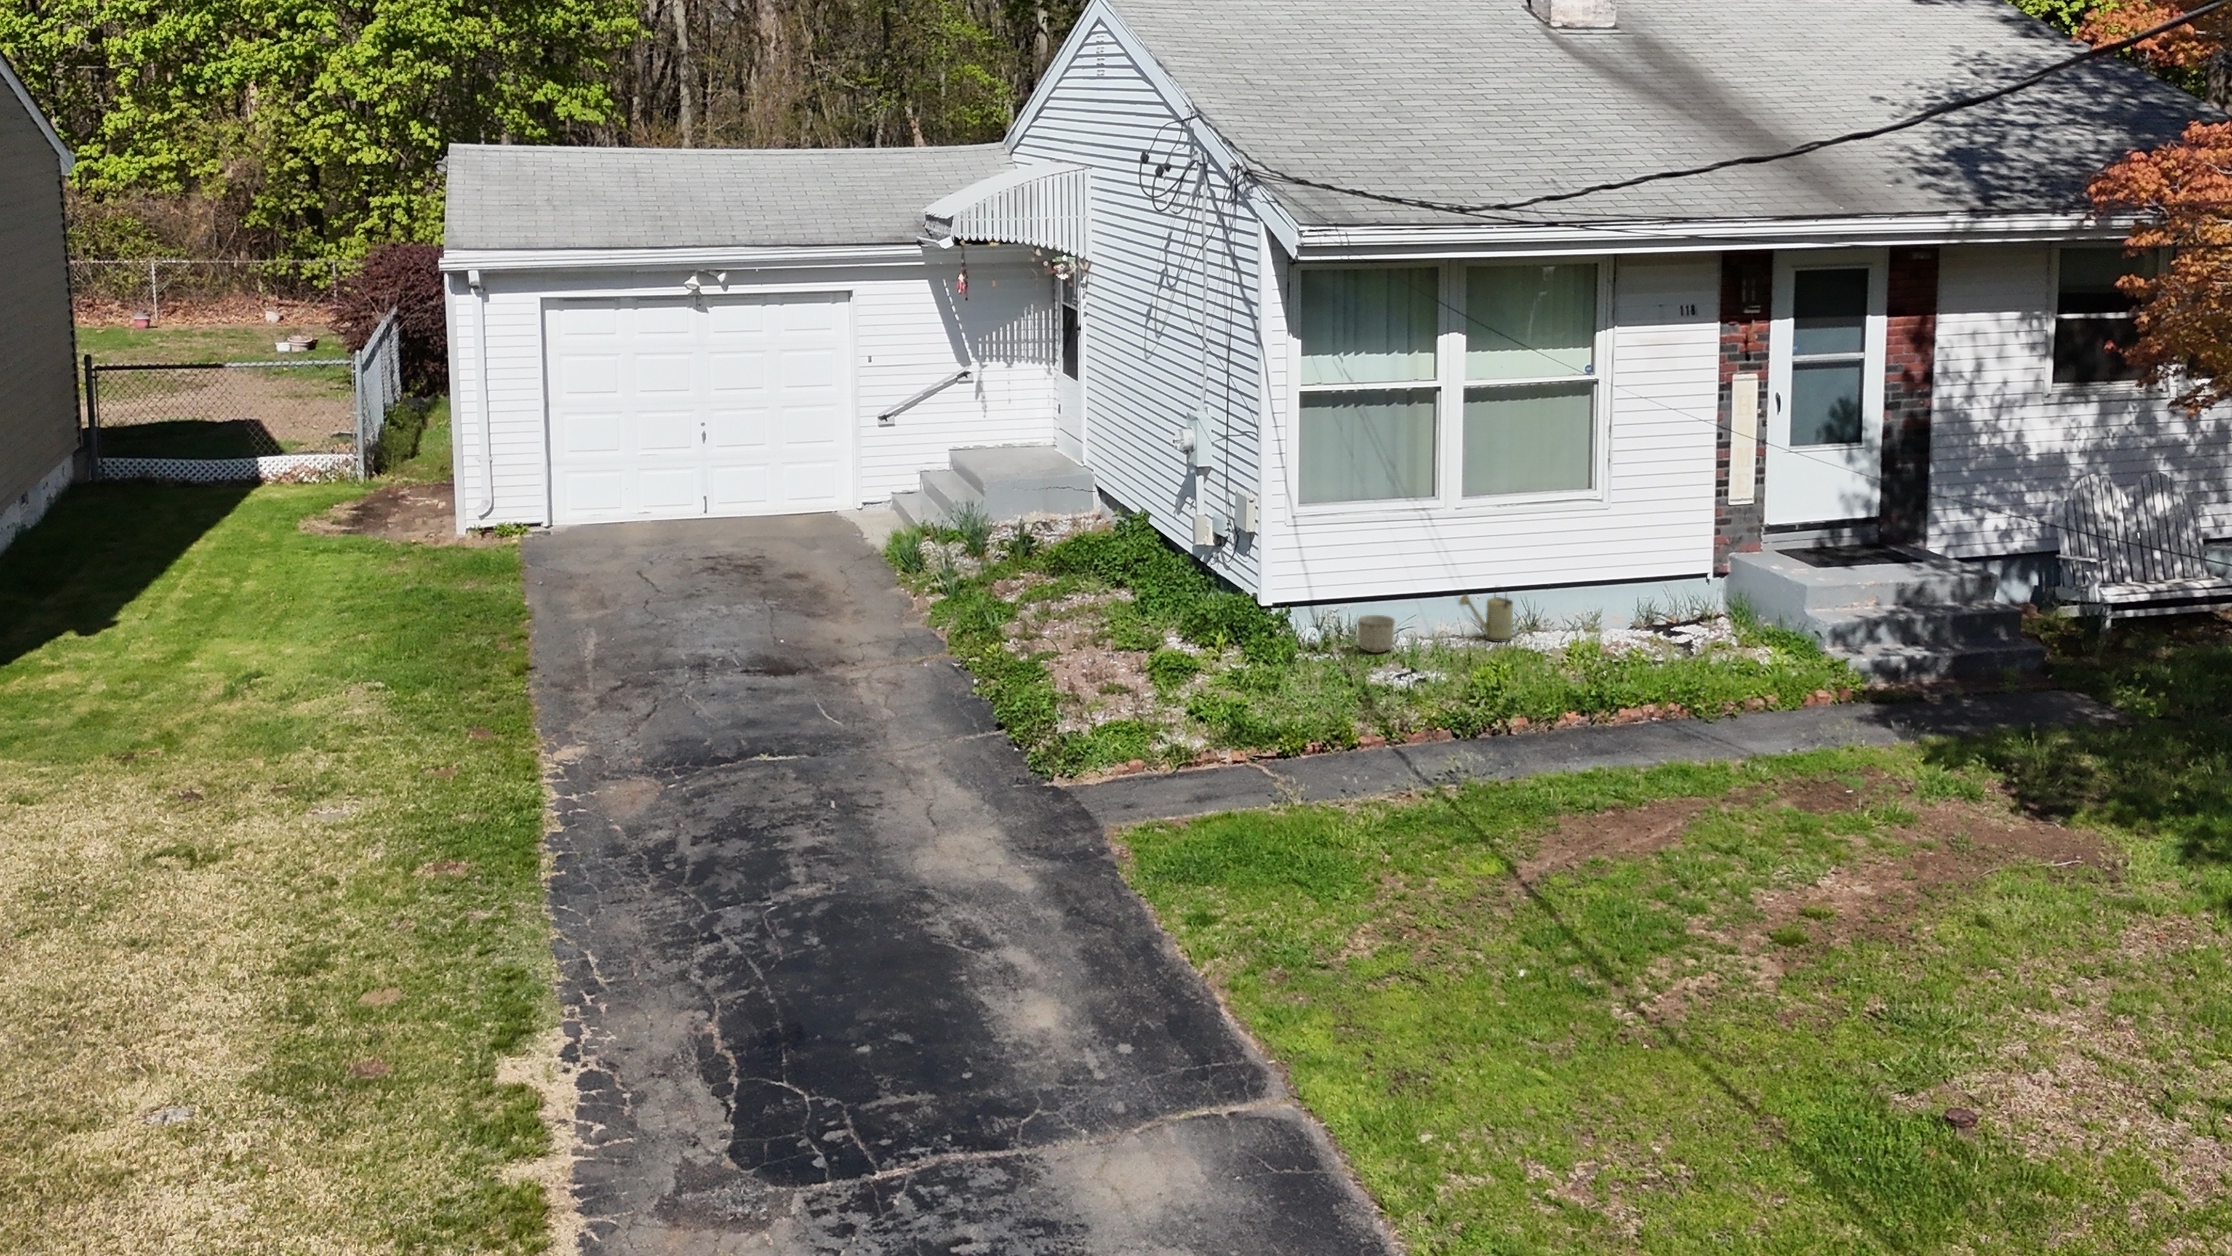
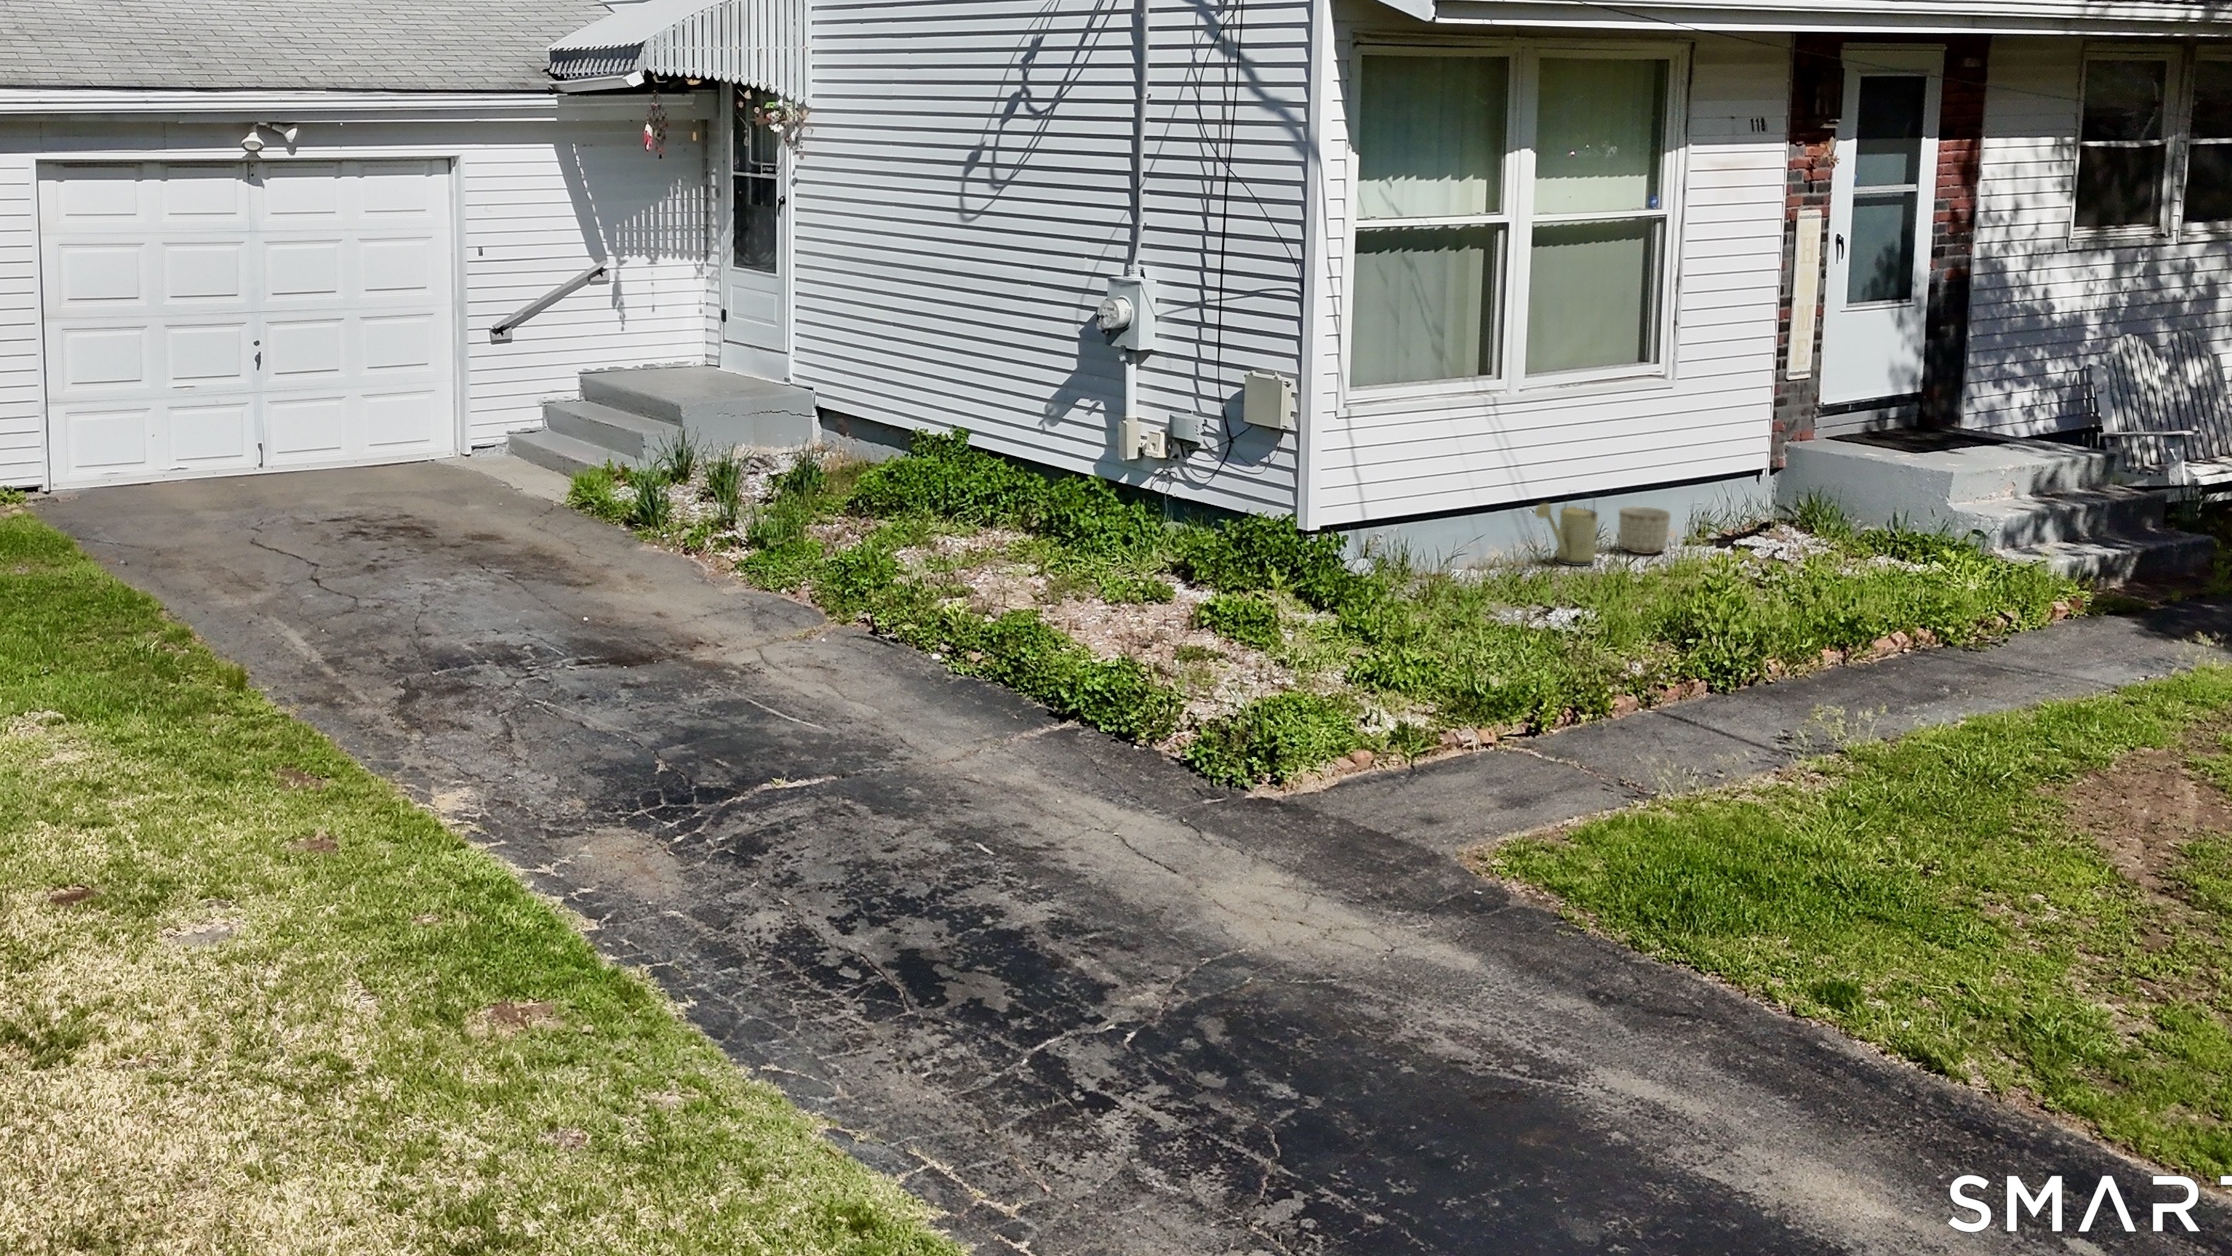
planter: present [1358,615,1395,653] -> present [1619,506,1670,554]

